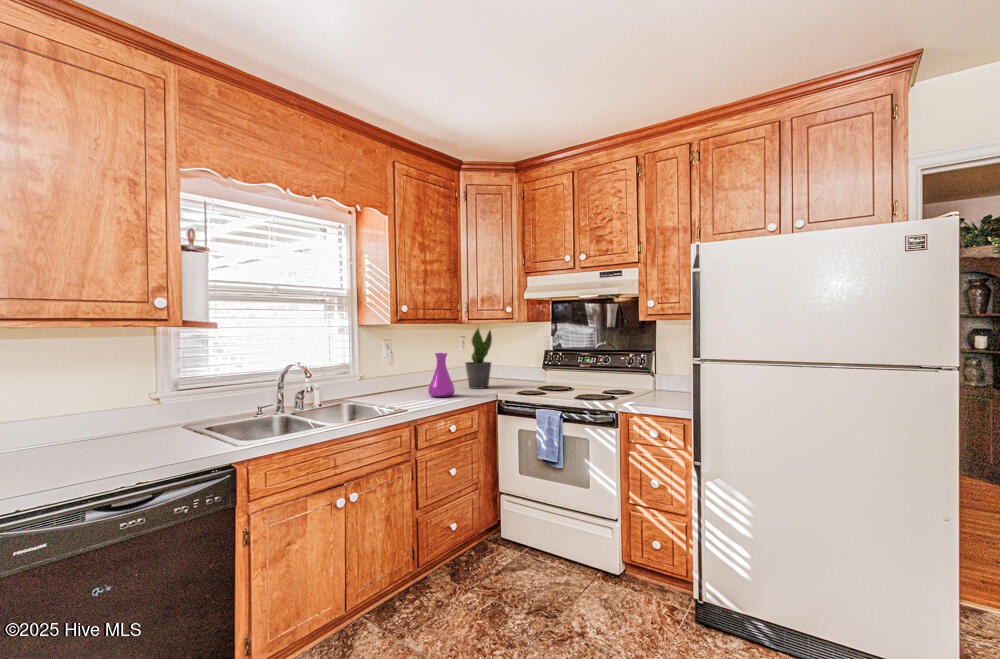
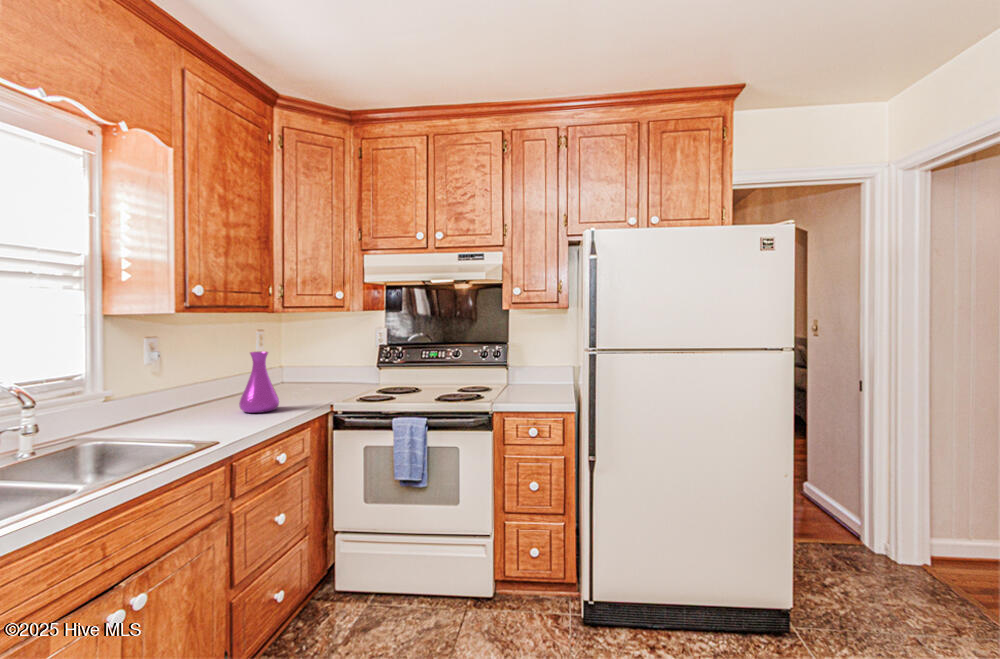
potted plant: present [465,329,492,389] -> none [280,317,318,396]

